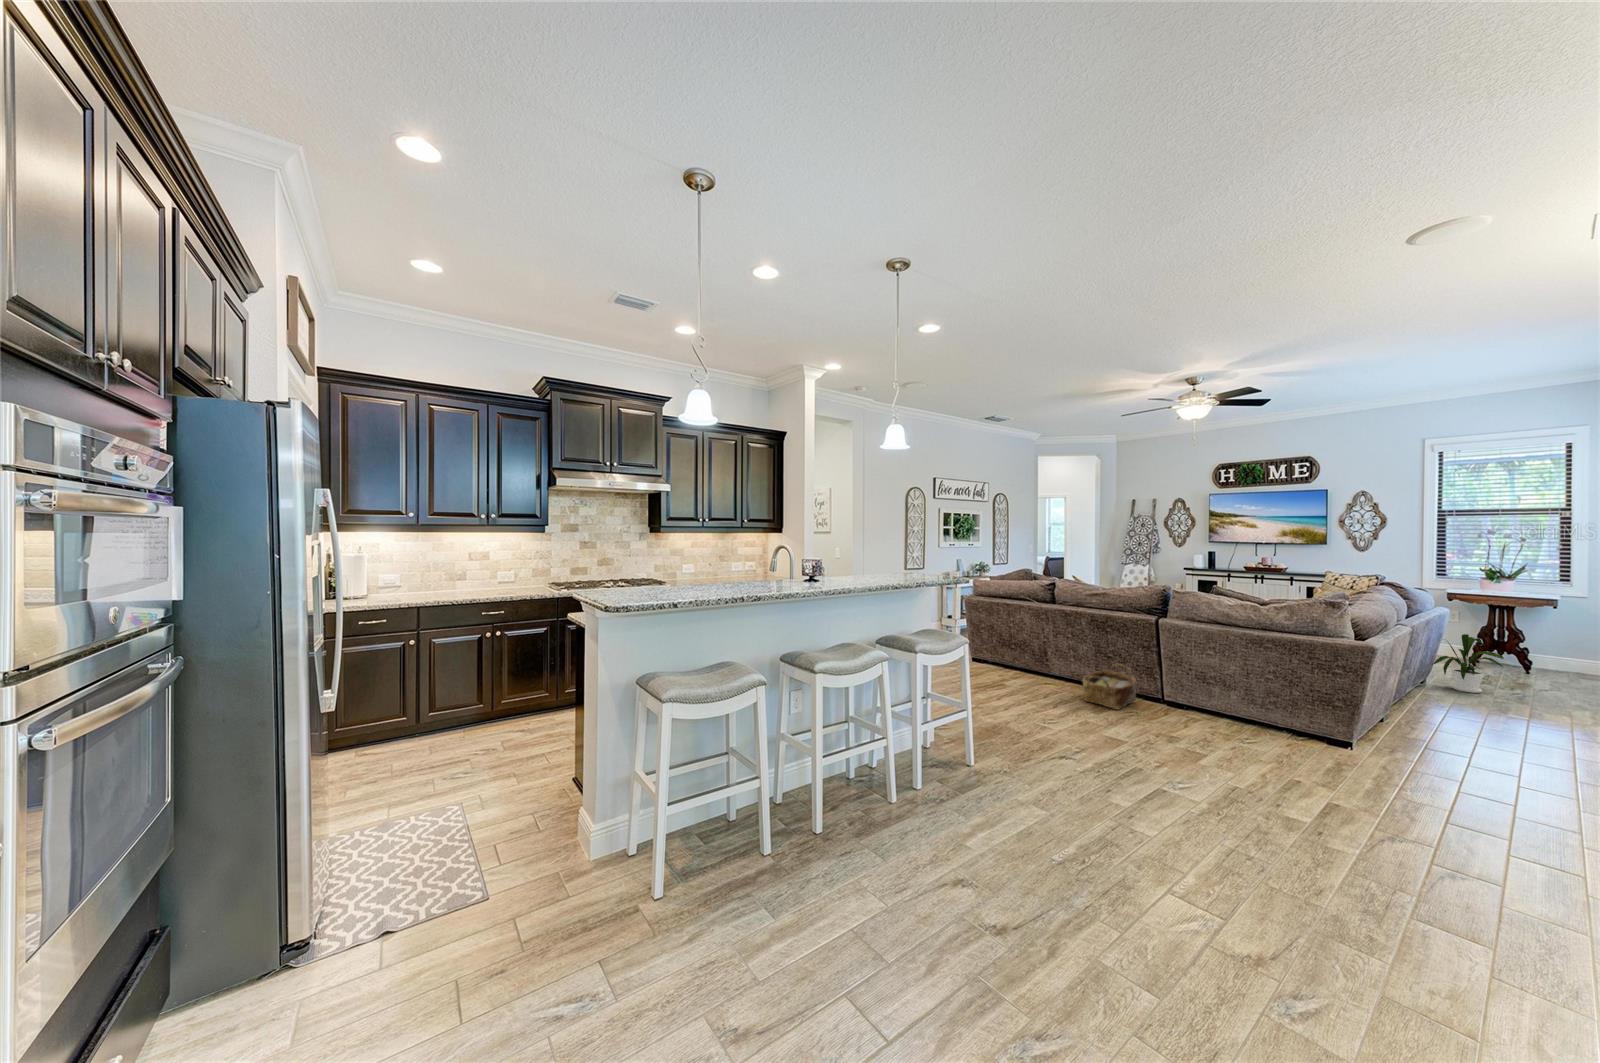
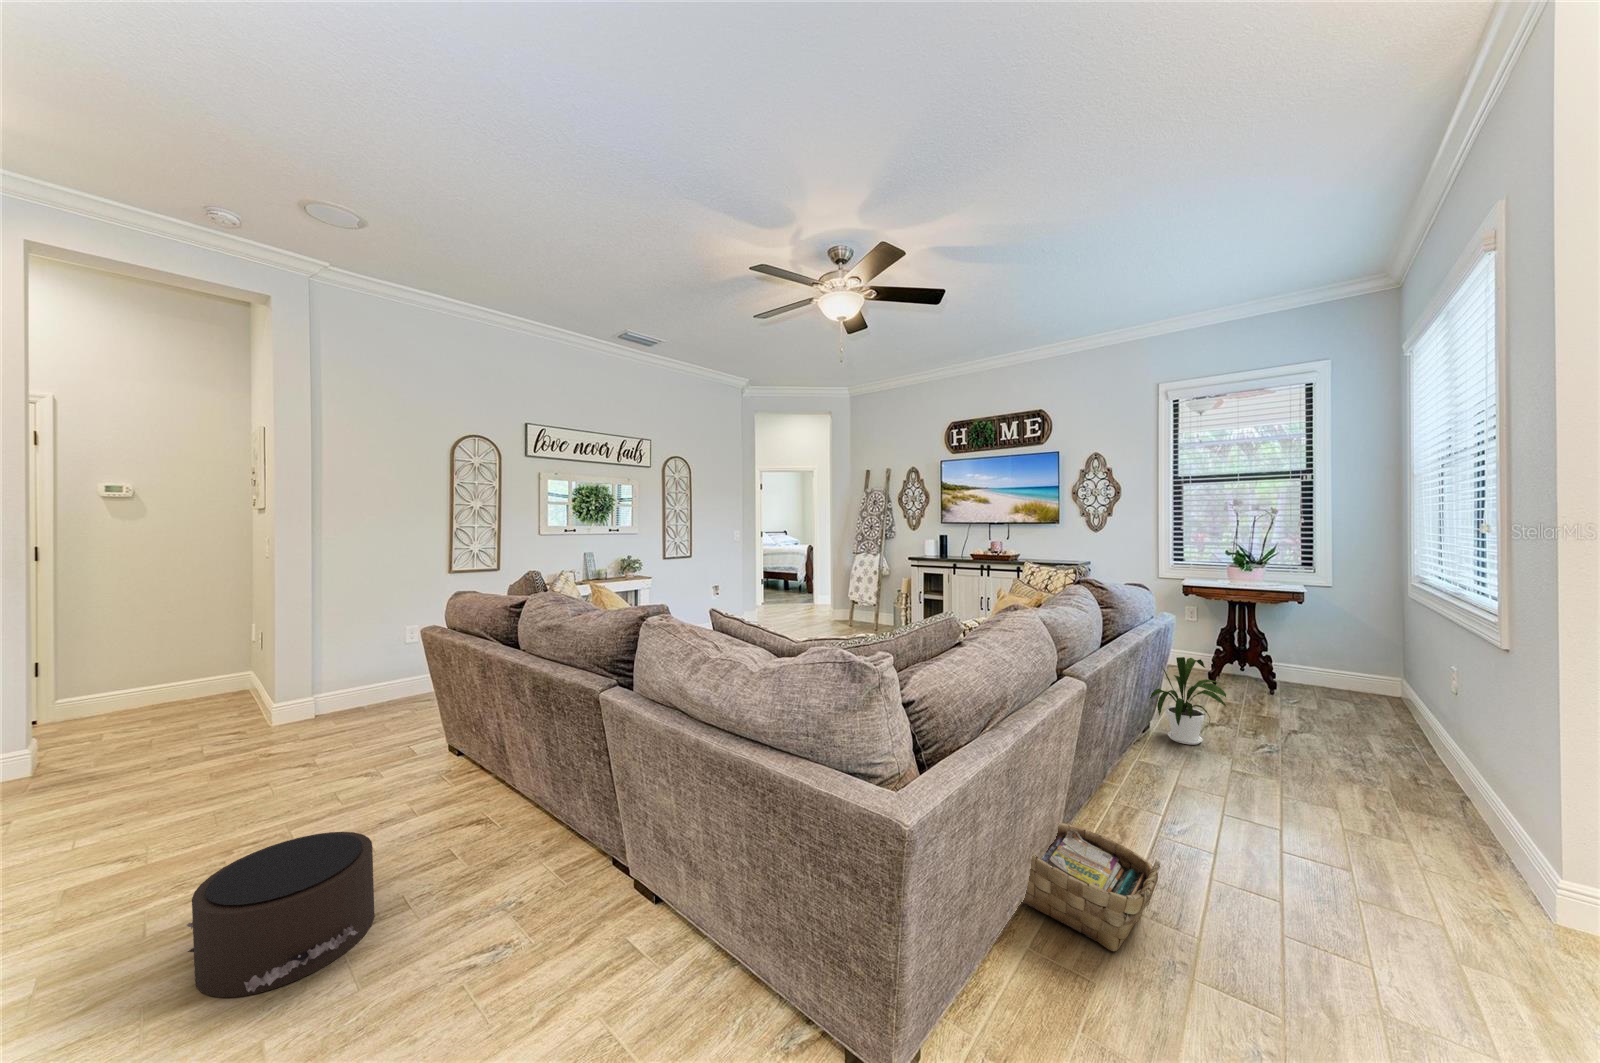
woven basket: present [1083,664,1136,710] -> present [1022,823,1160,951]
pouf: none [996,678,1079,728] -> present [187,832,374,998]

